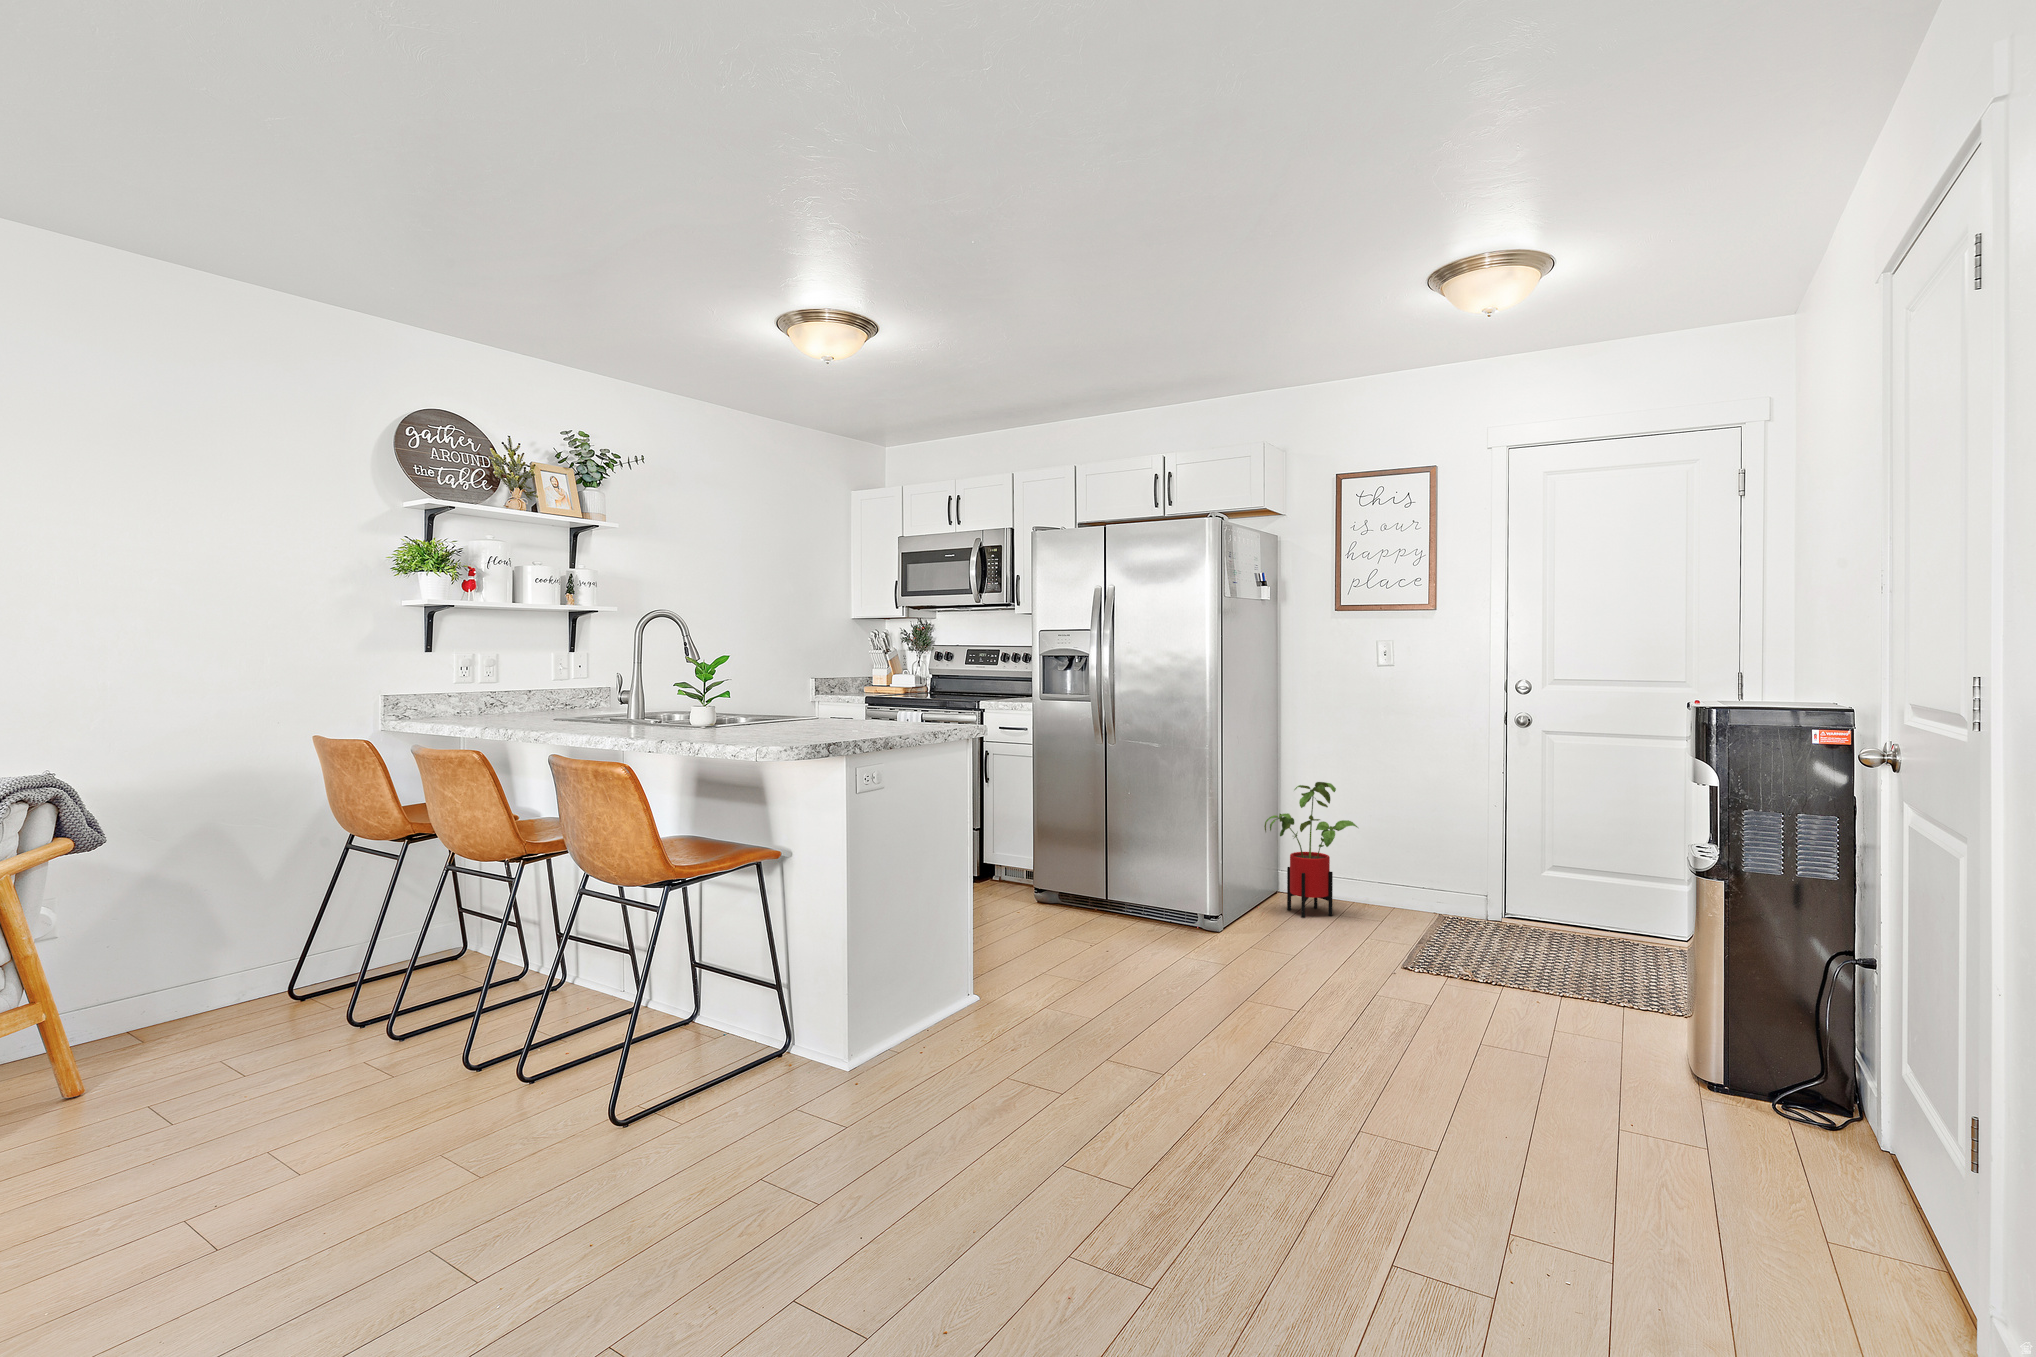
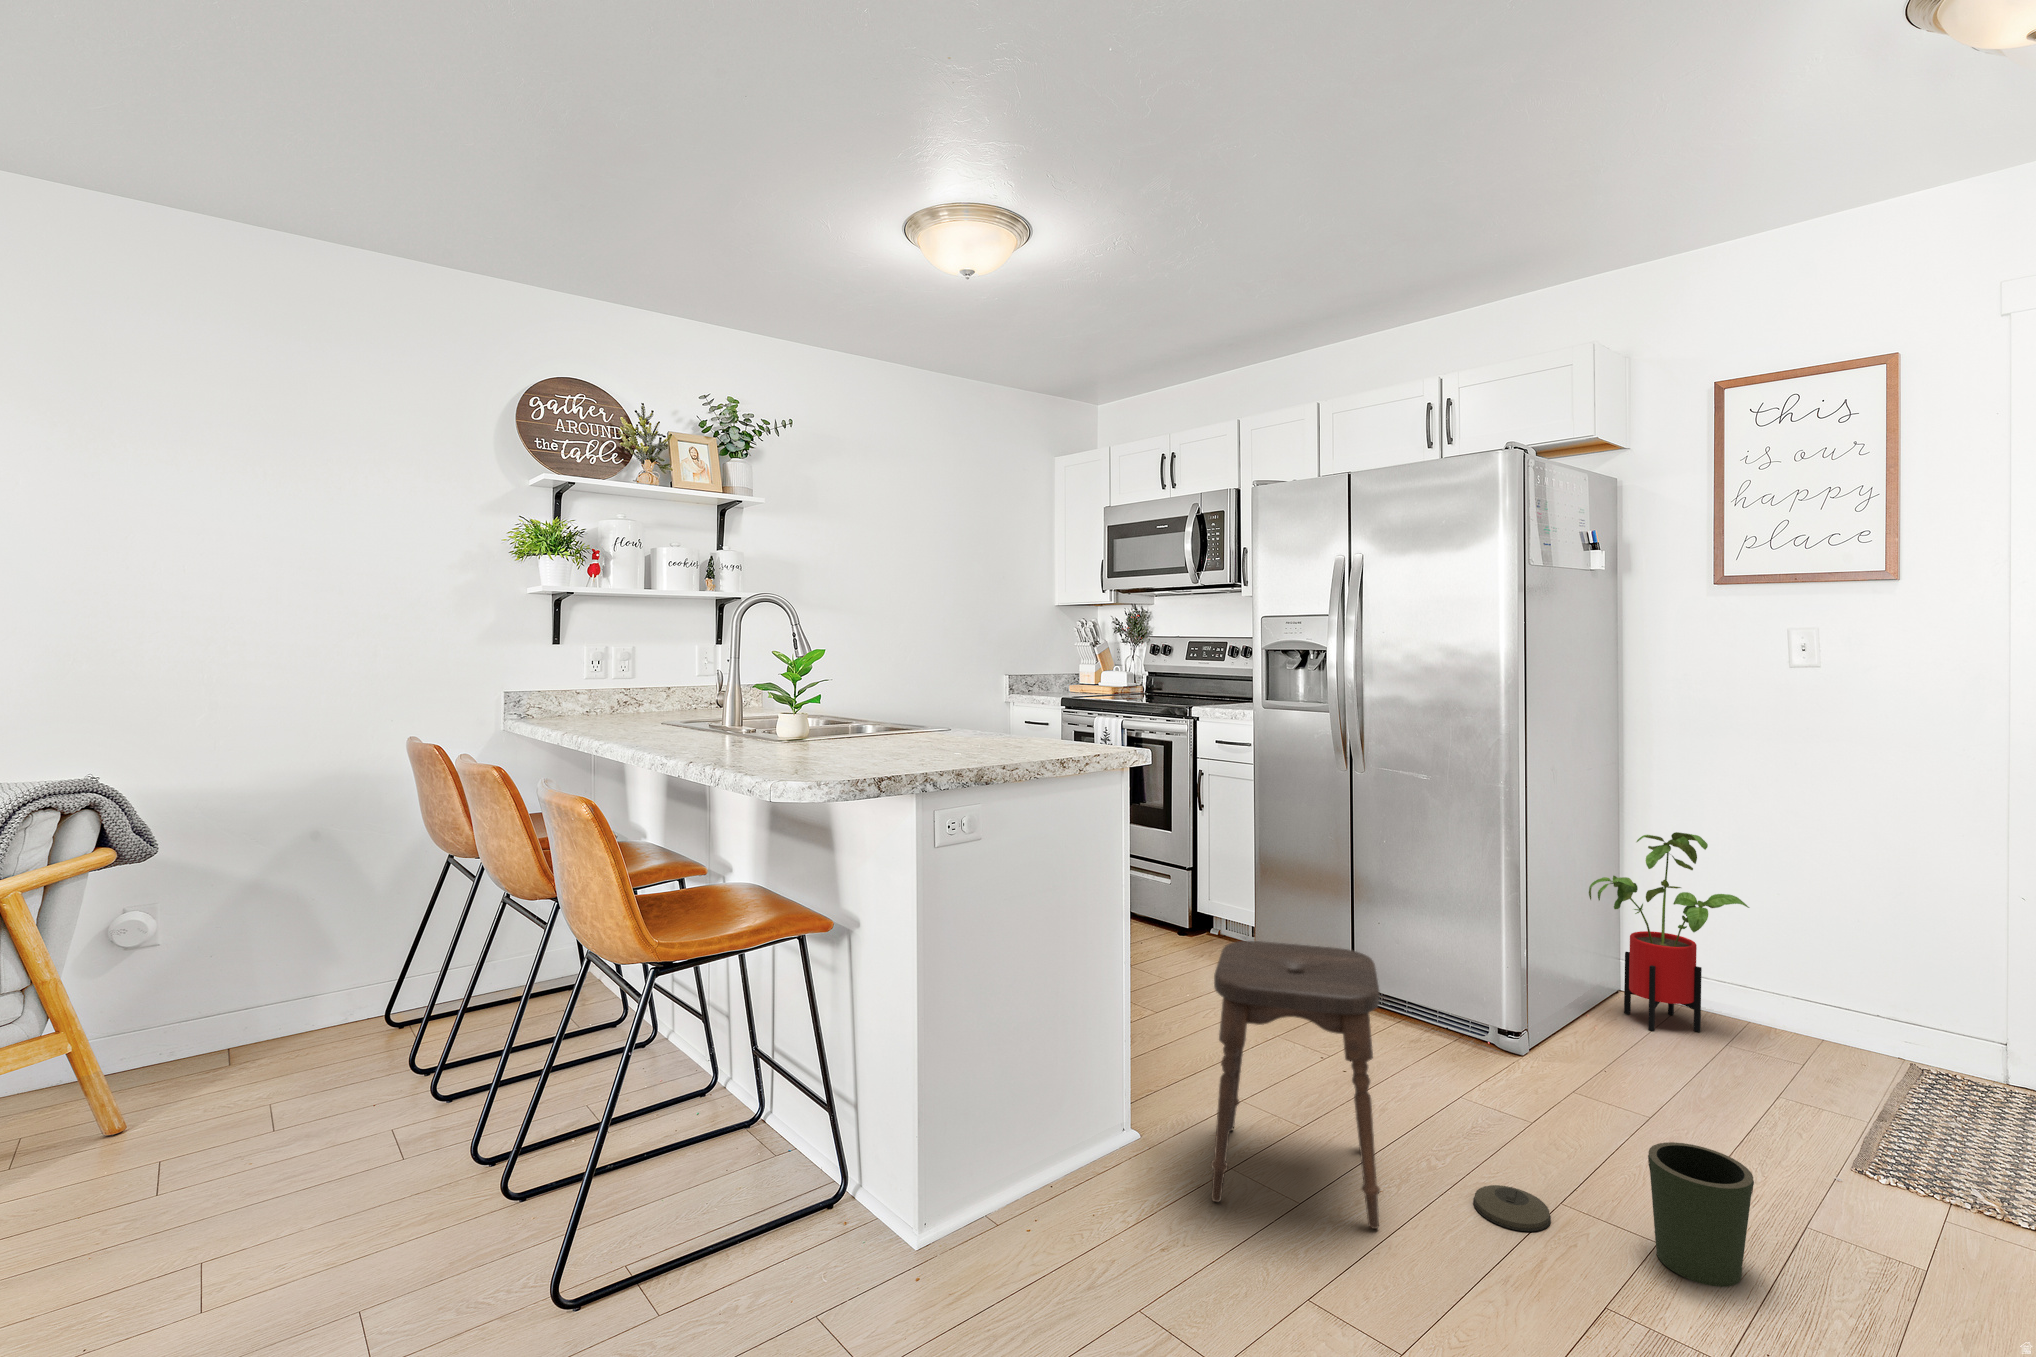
stool: none [1036,858,1142,1025] -> present [1211,941,1380,1229]
trash can: none [1196,952,1345,1026] -> present [1473,1142,1754,1287]

